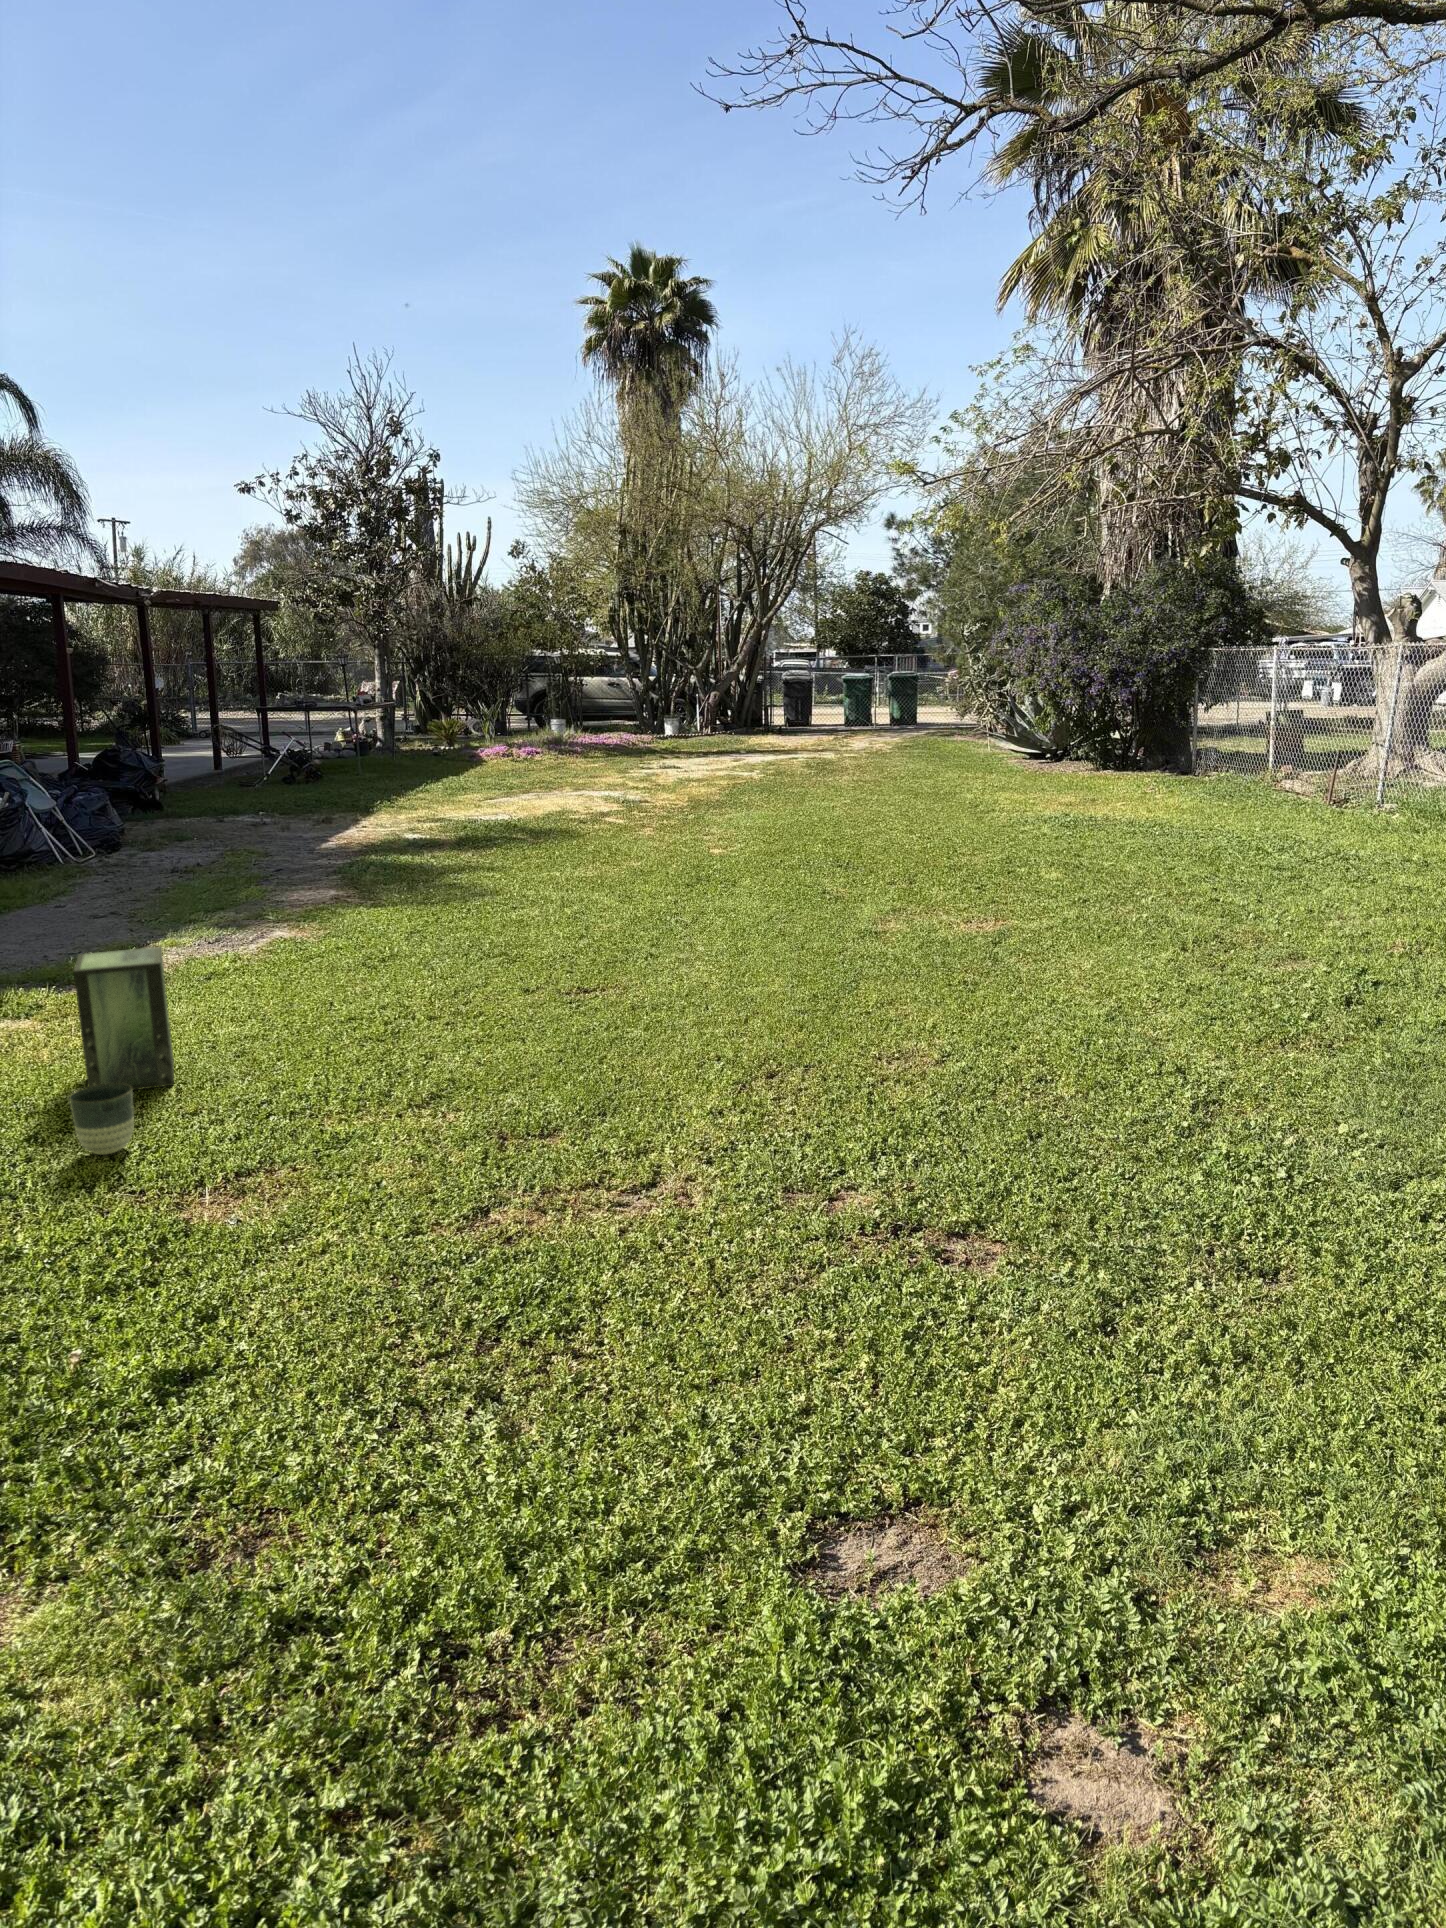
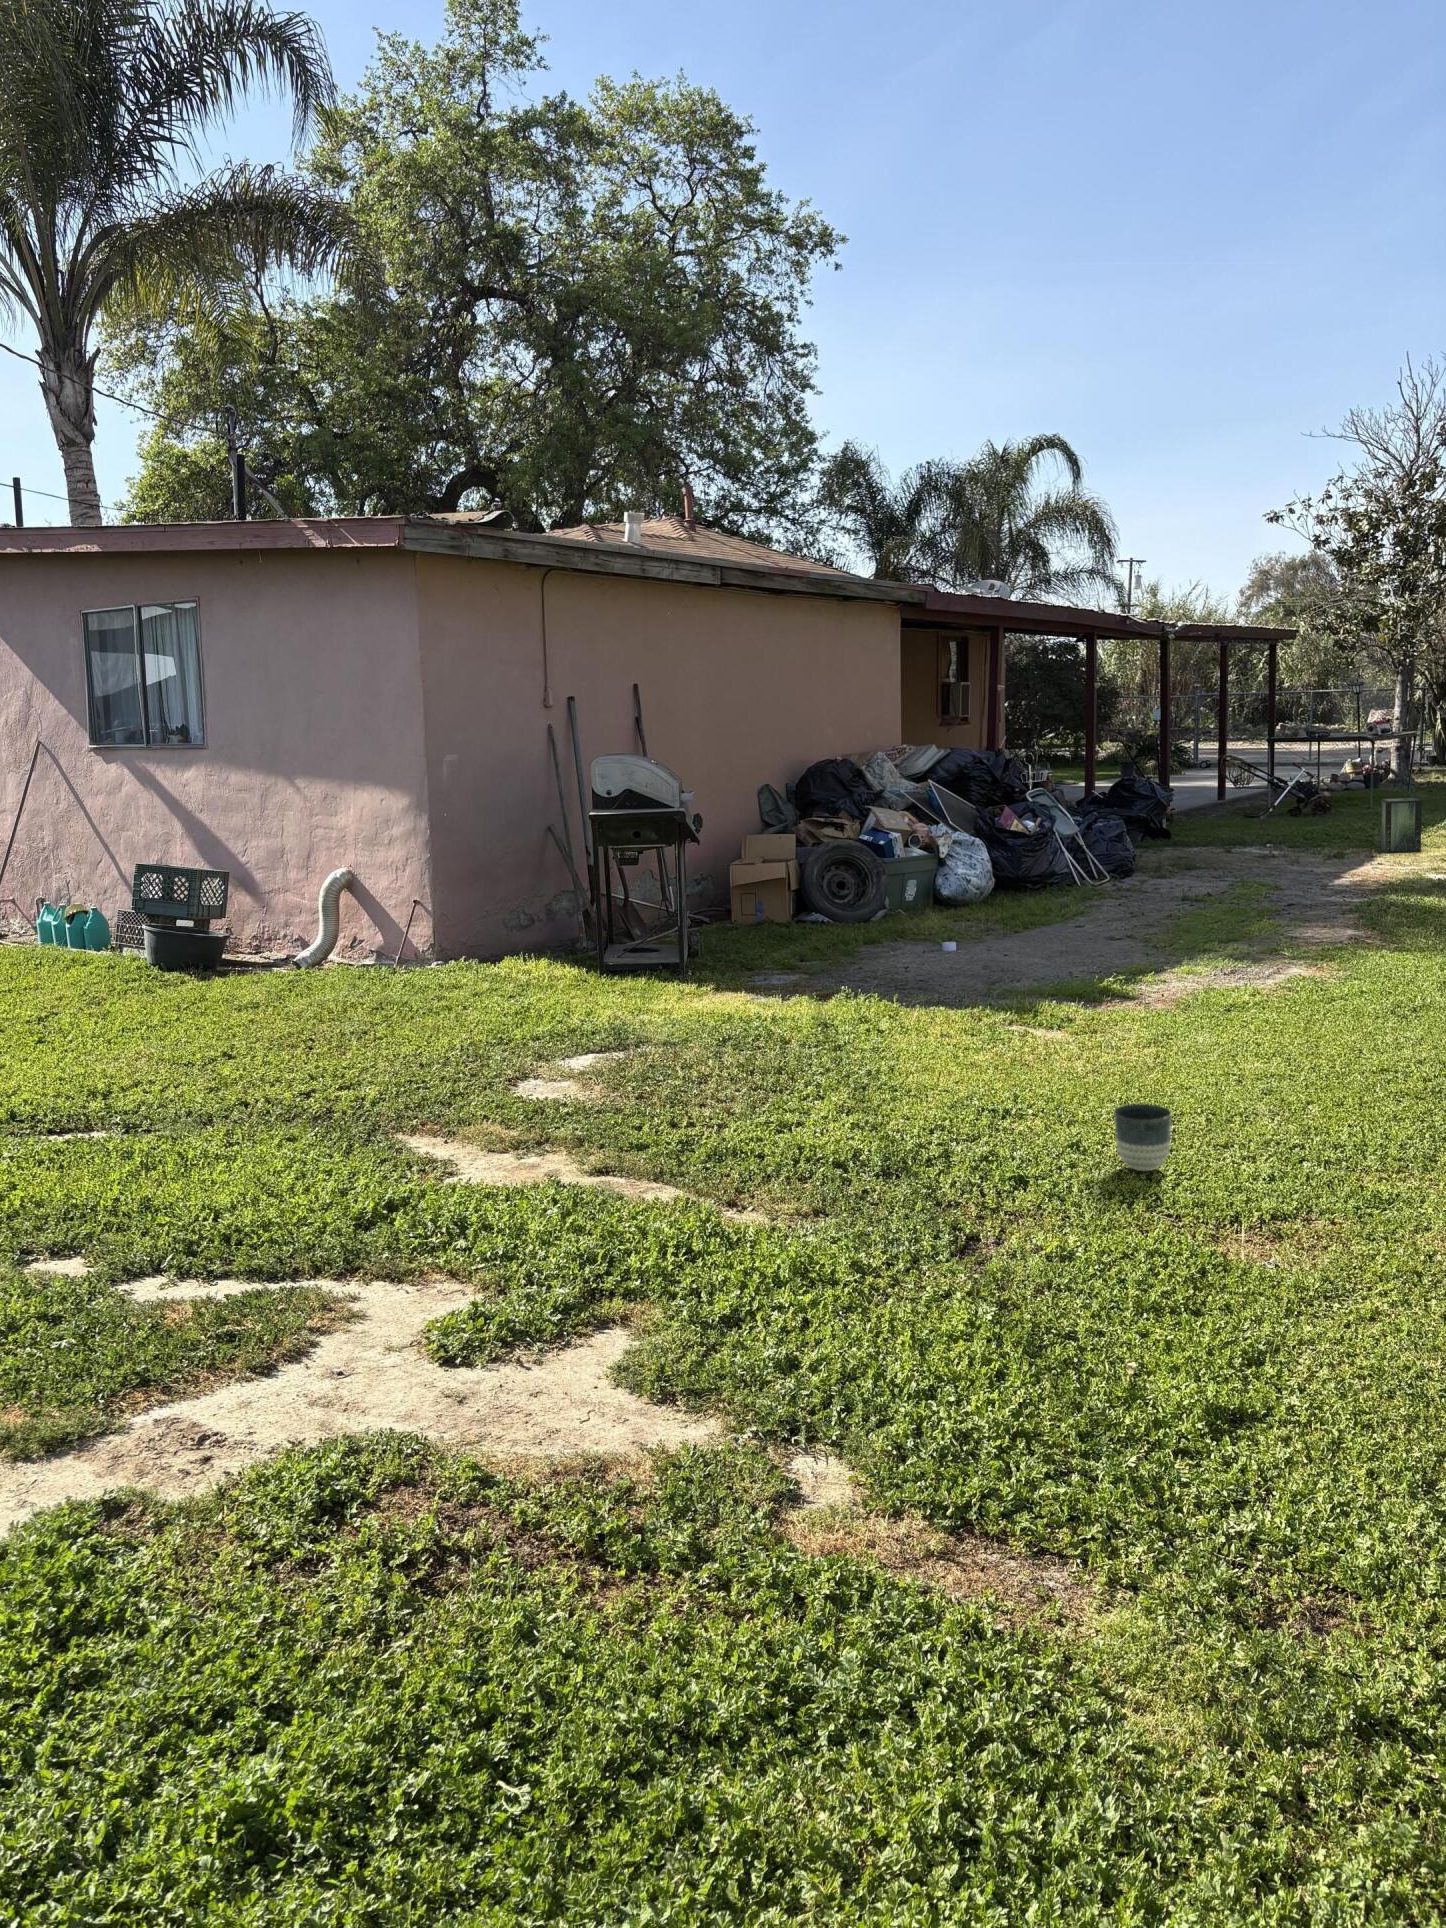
storage box: present [74,947,174,1090] -> present [1381,798,1422,853]

